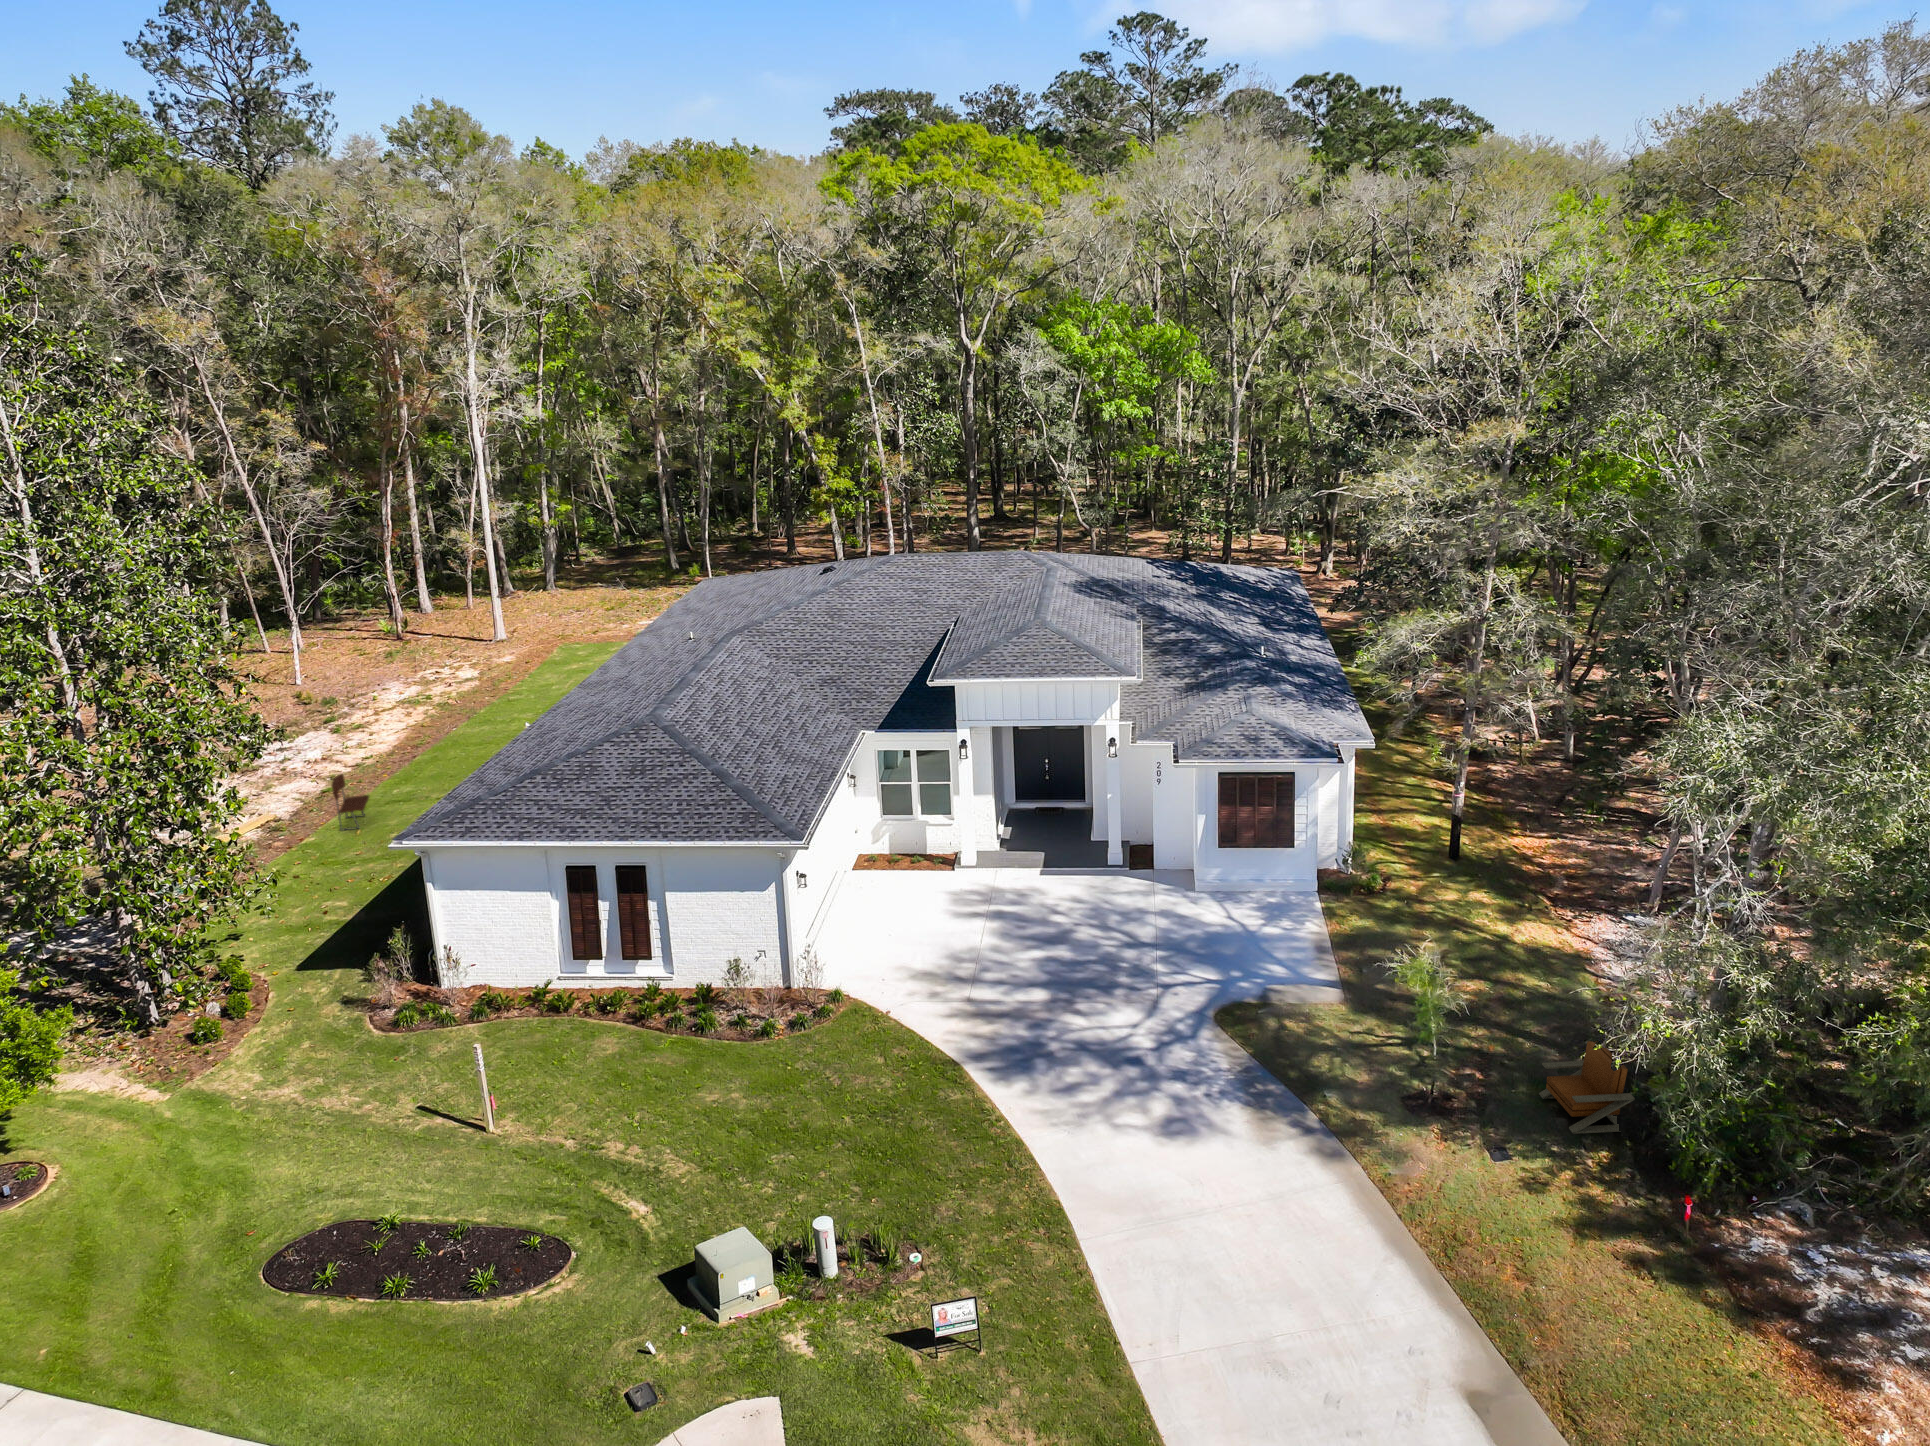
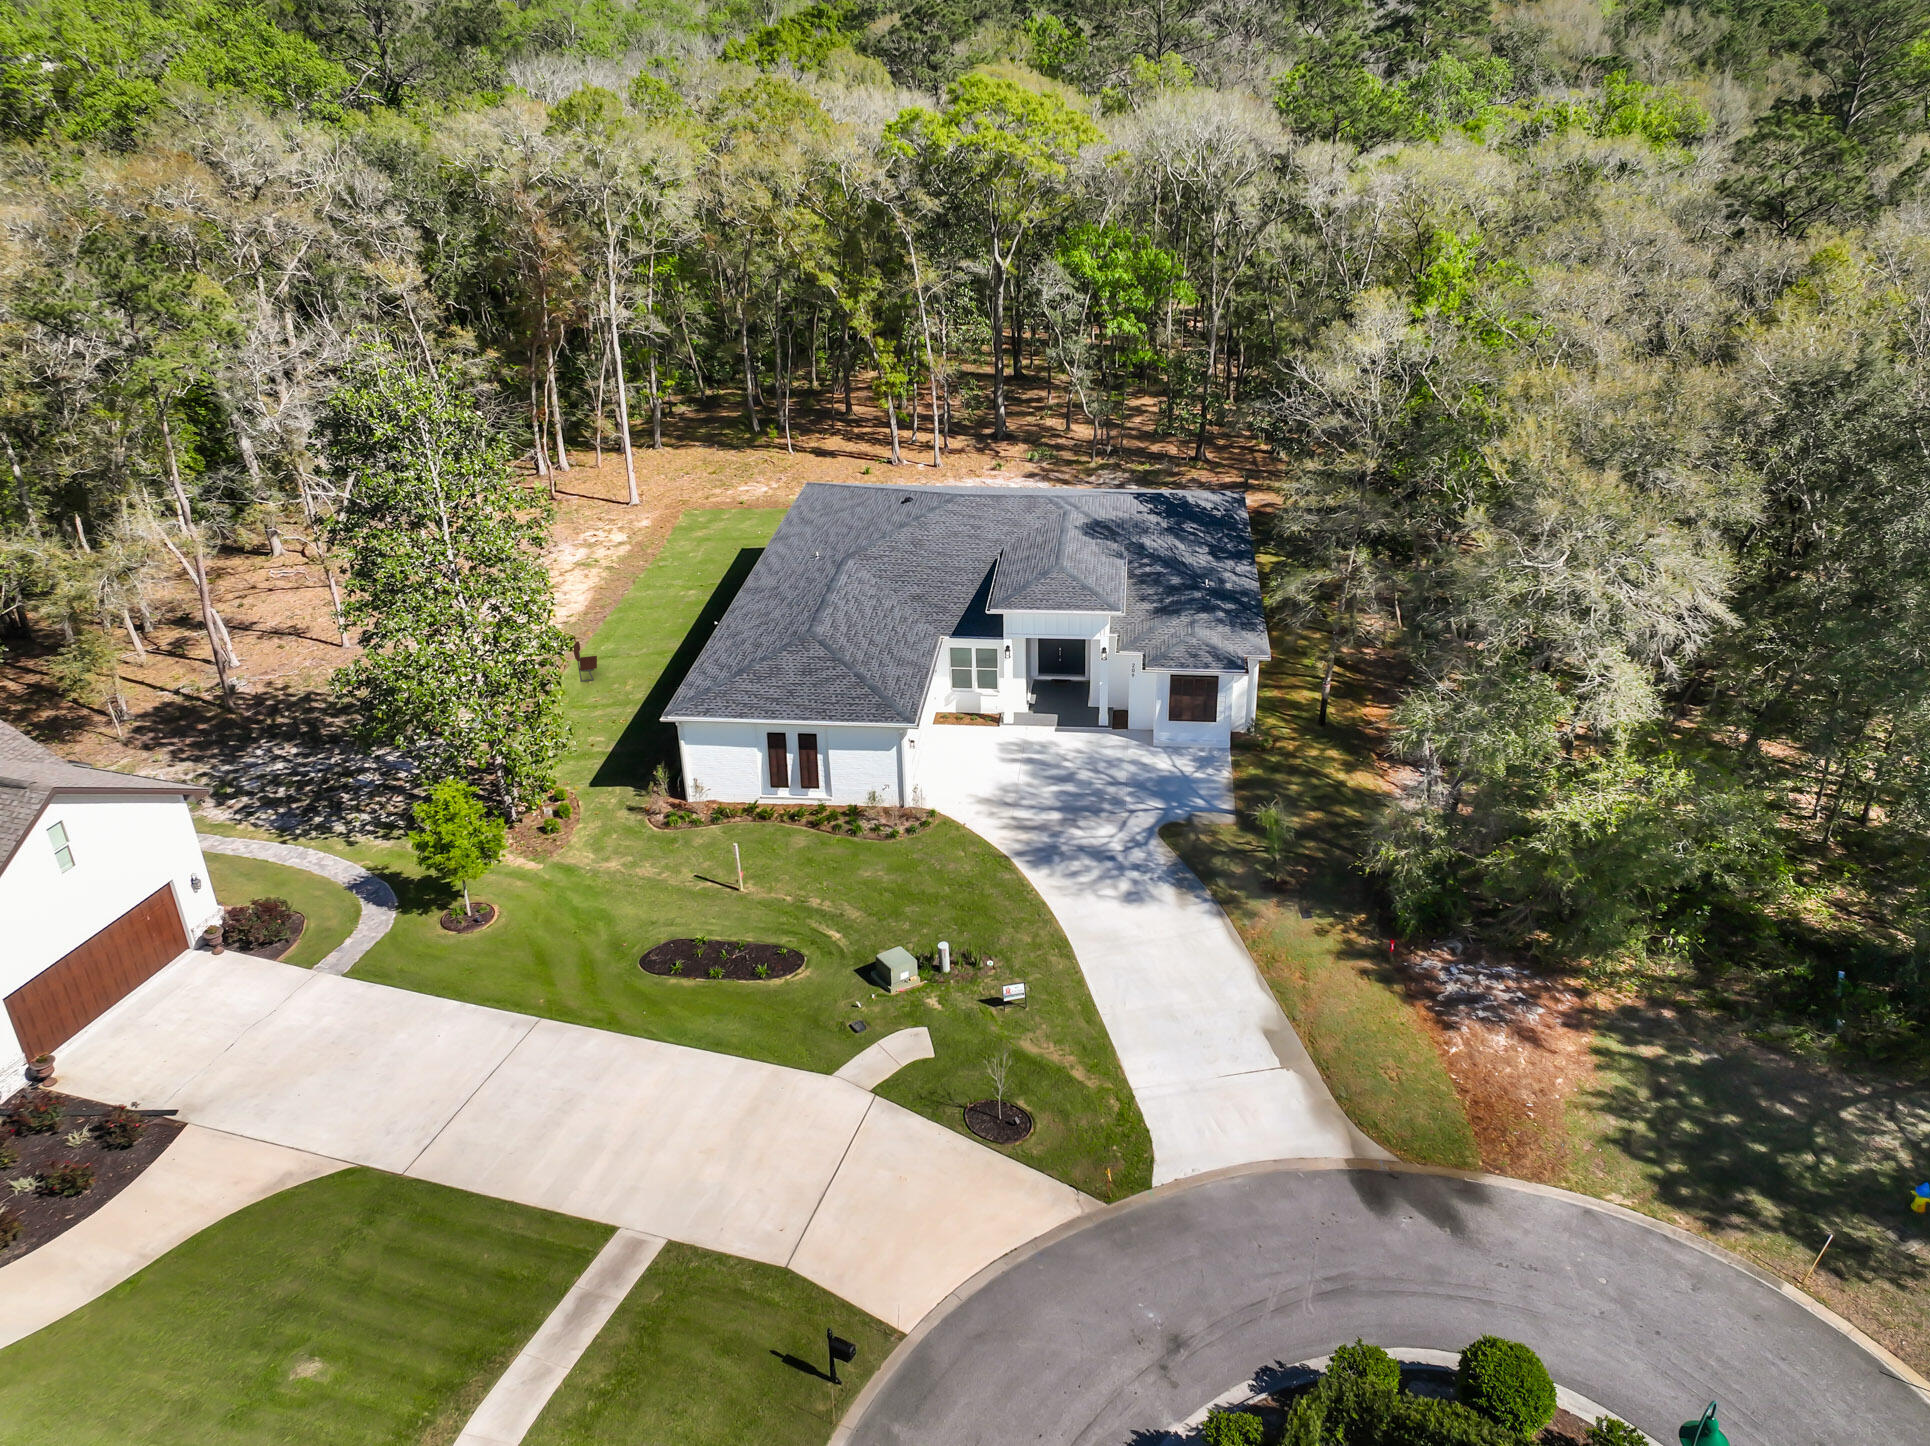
lounge chair: present [1539,1041,1635,1134] -> none [1336,853,1383,903]

